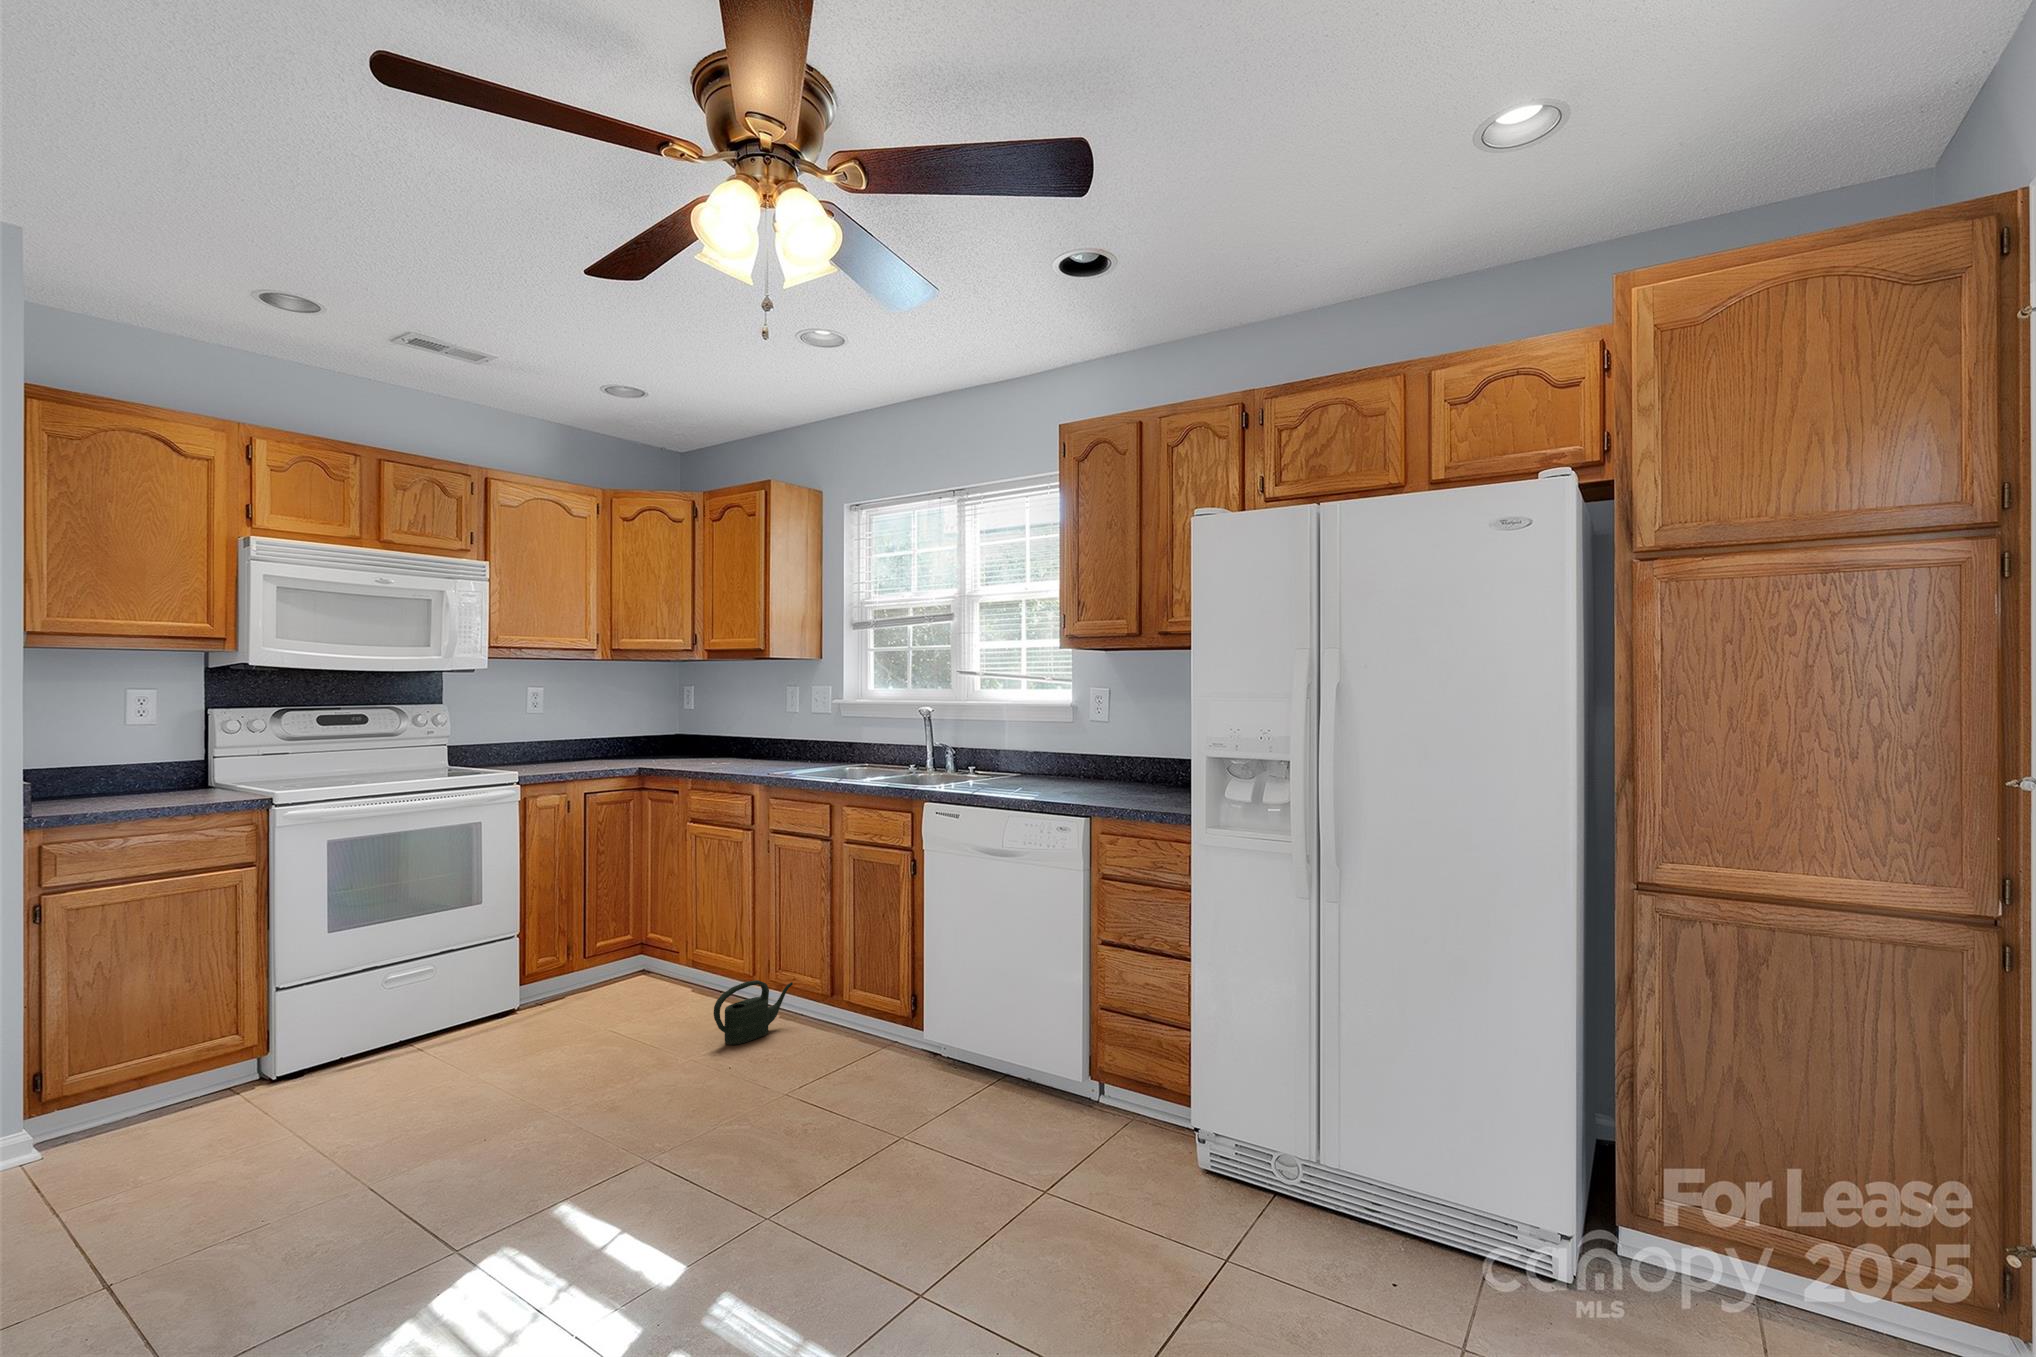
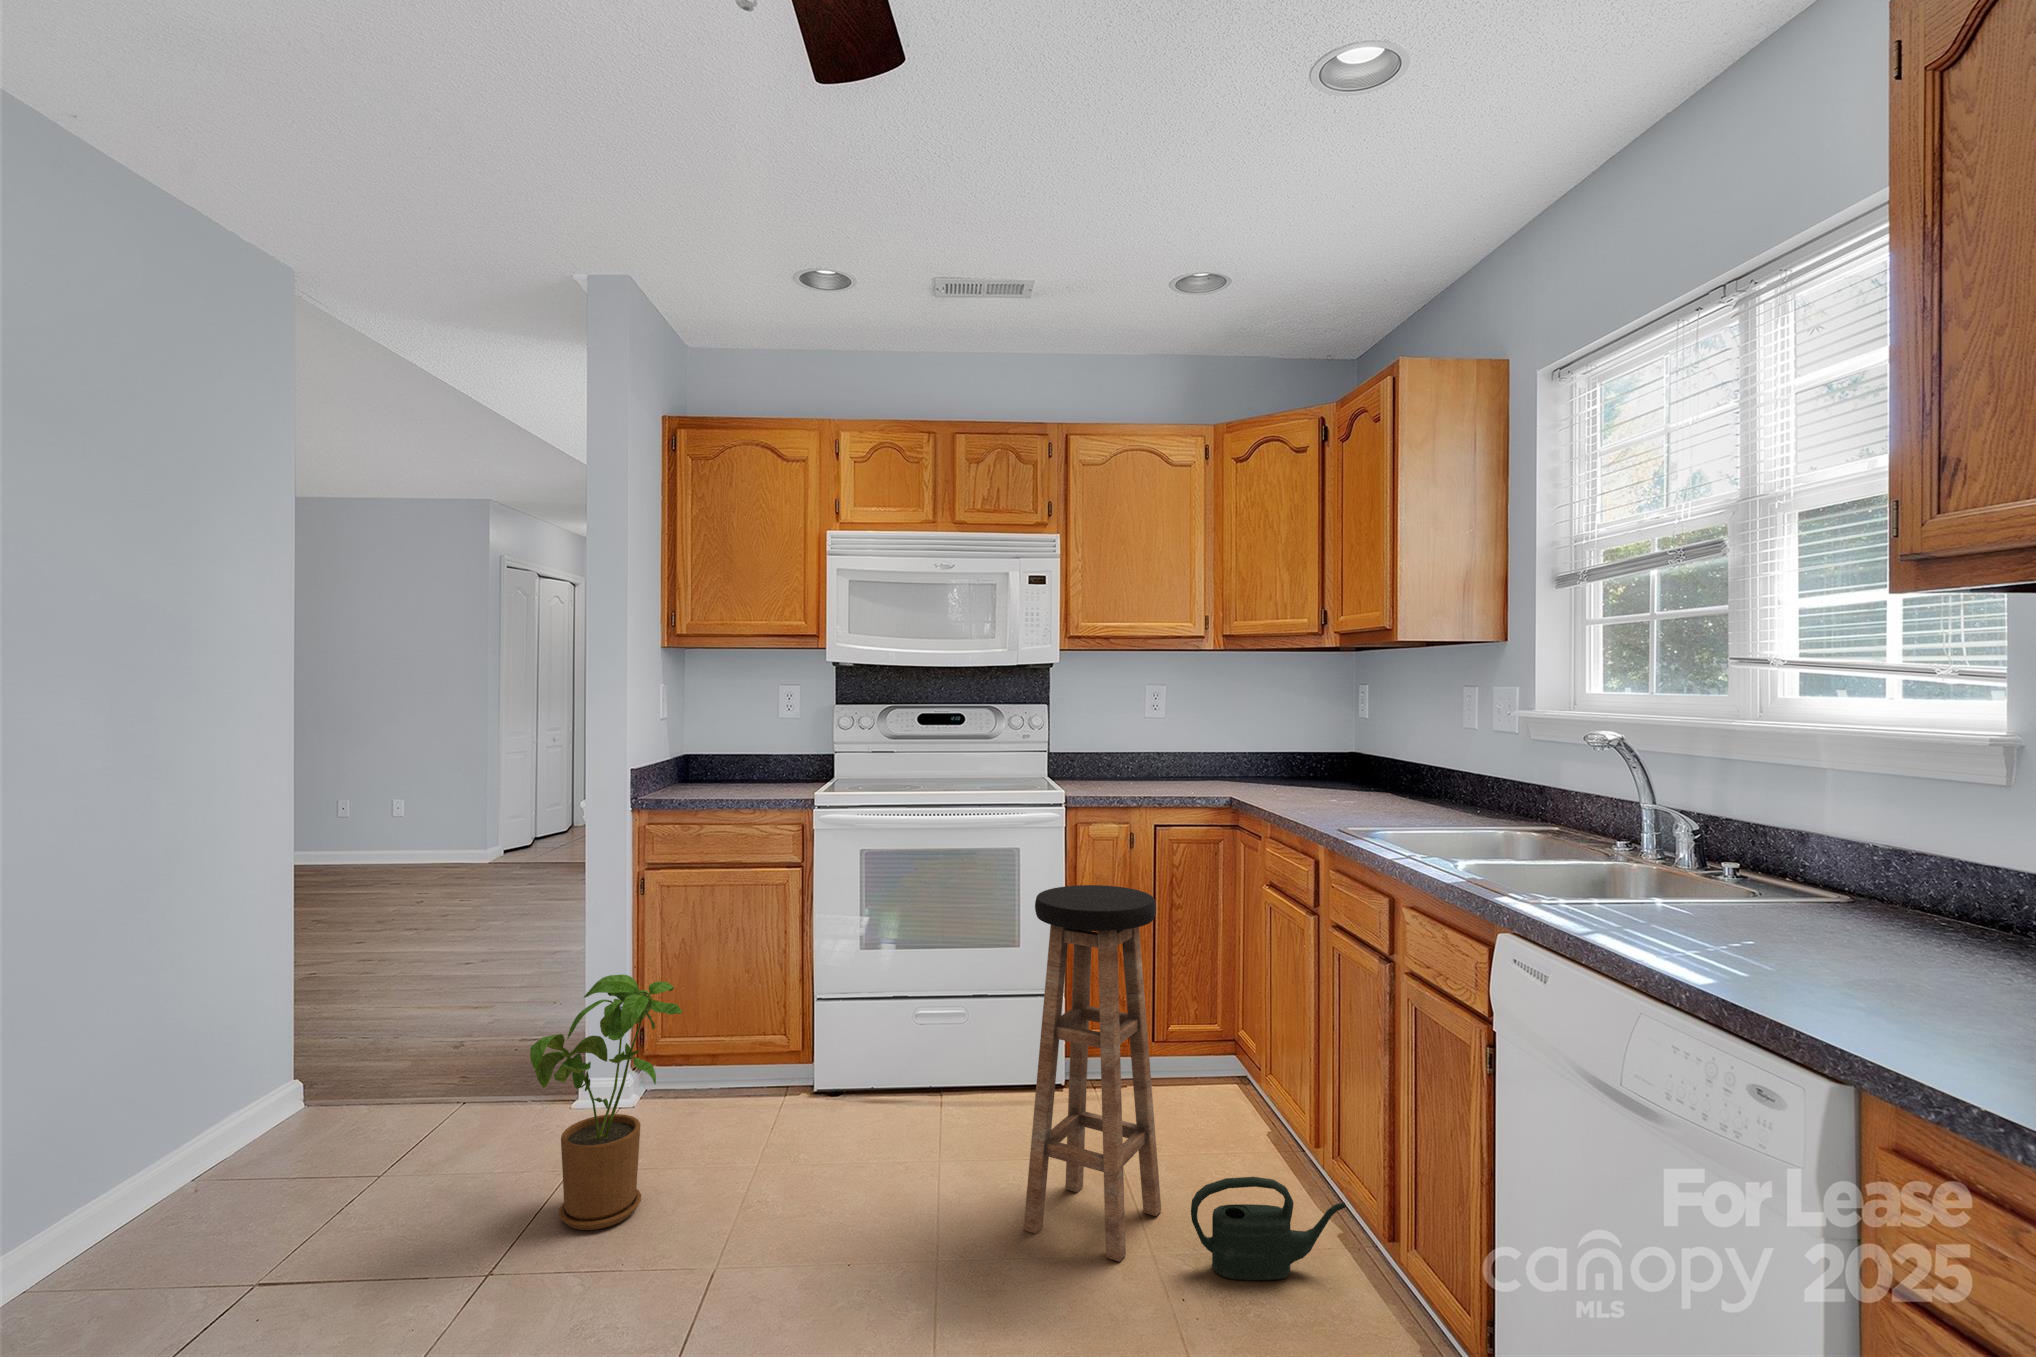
bar stool: none [588,825,678,1072] -> present [1024,885,1161,1261]
house plant: none [124,959,300,1216] -> present [530,974,682,1230]

